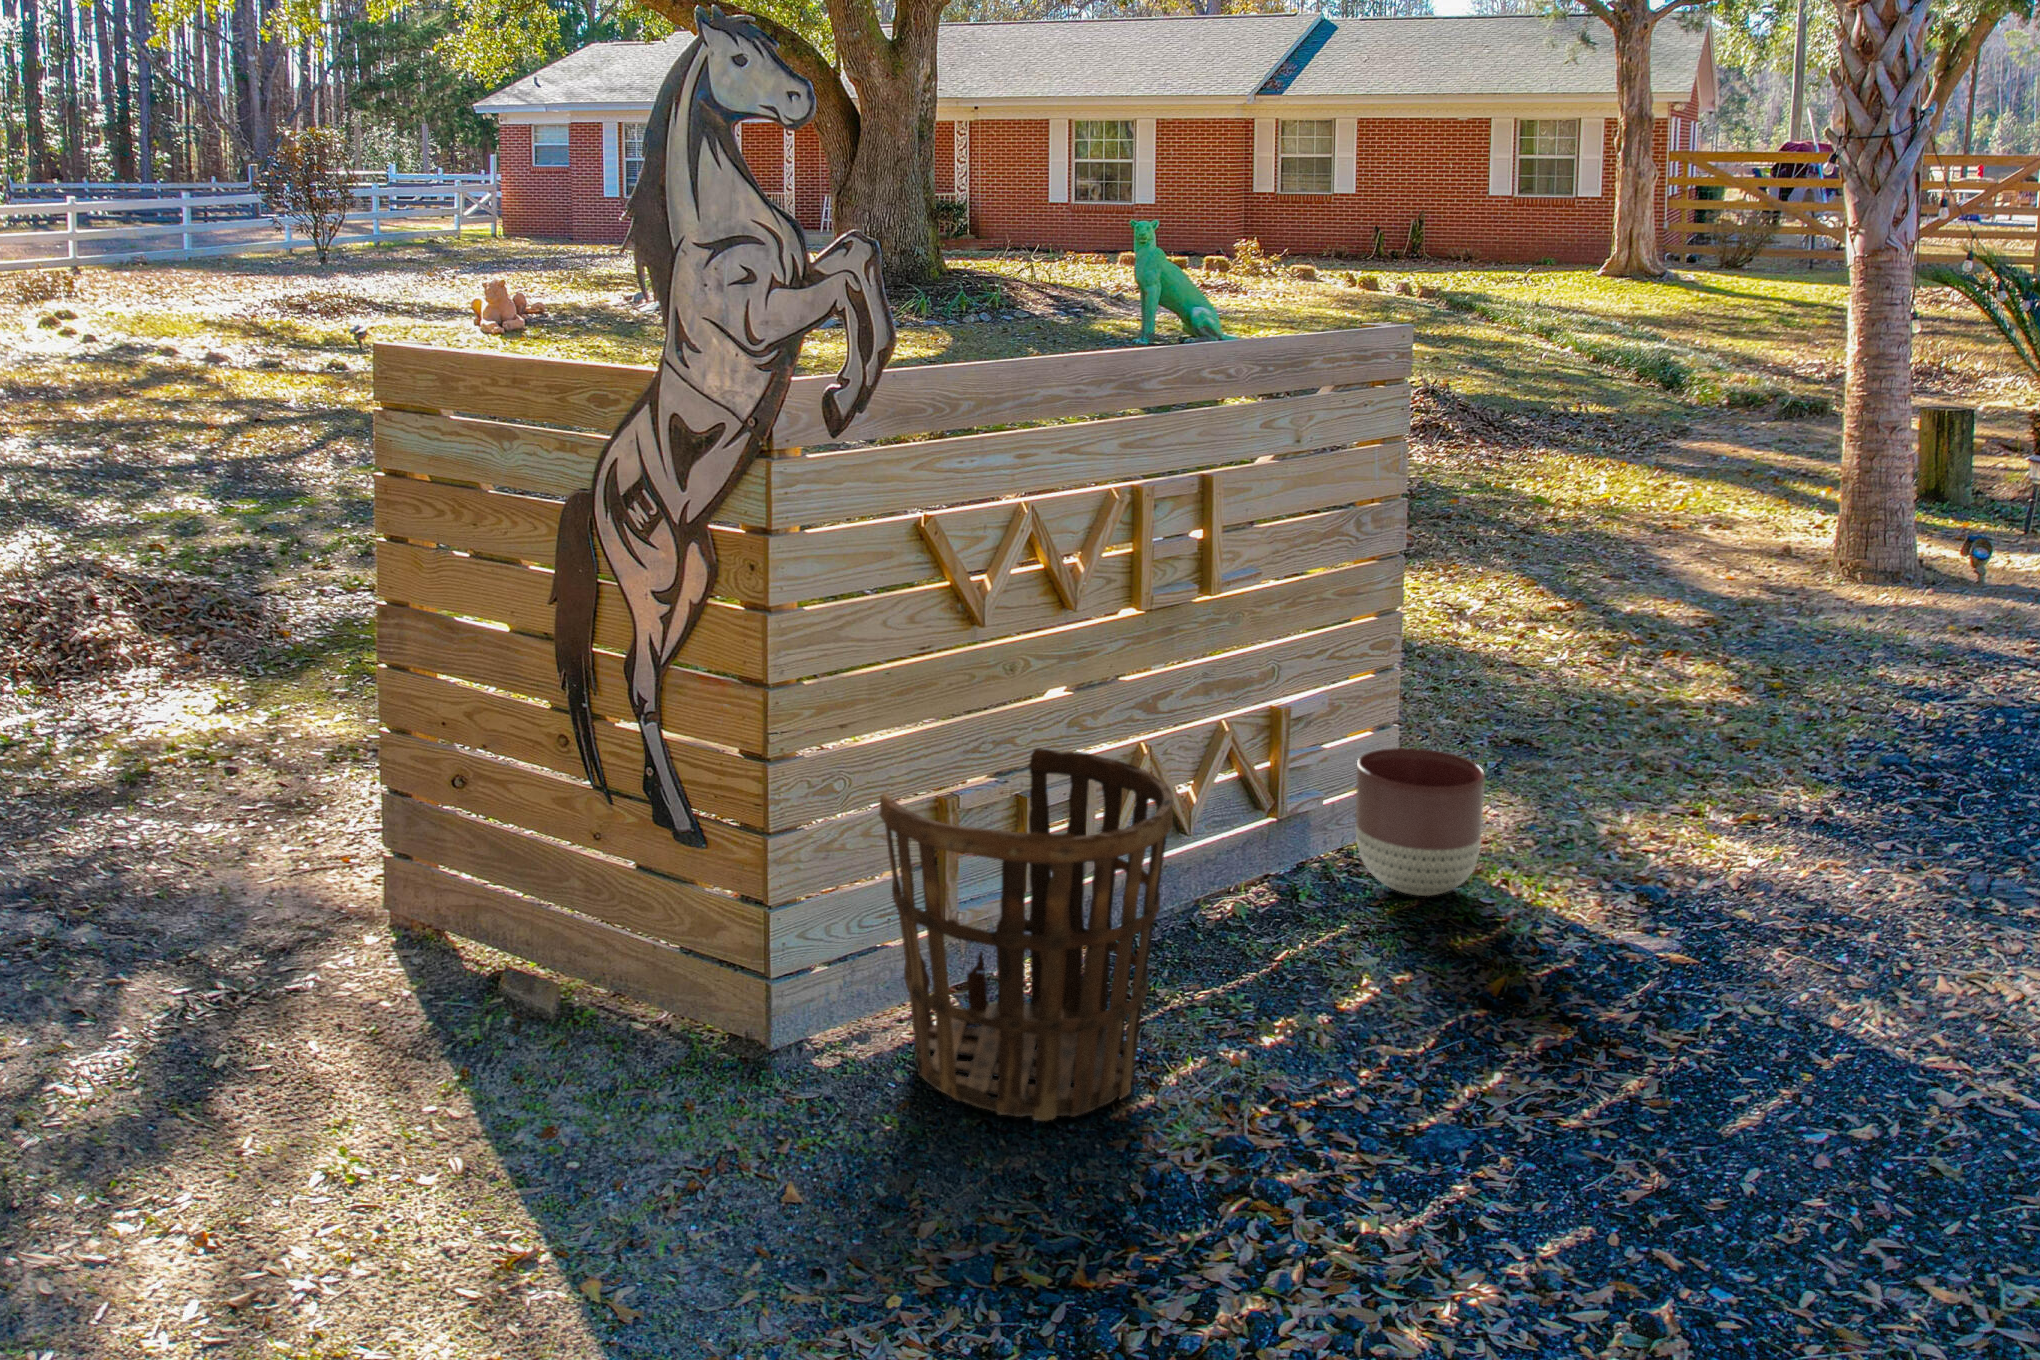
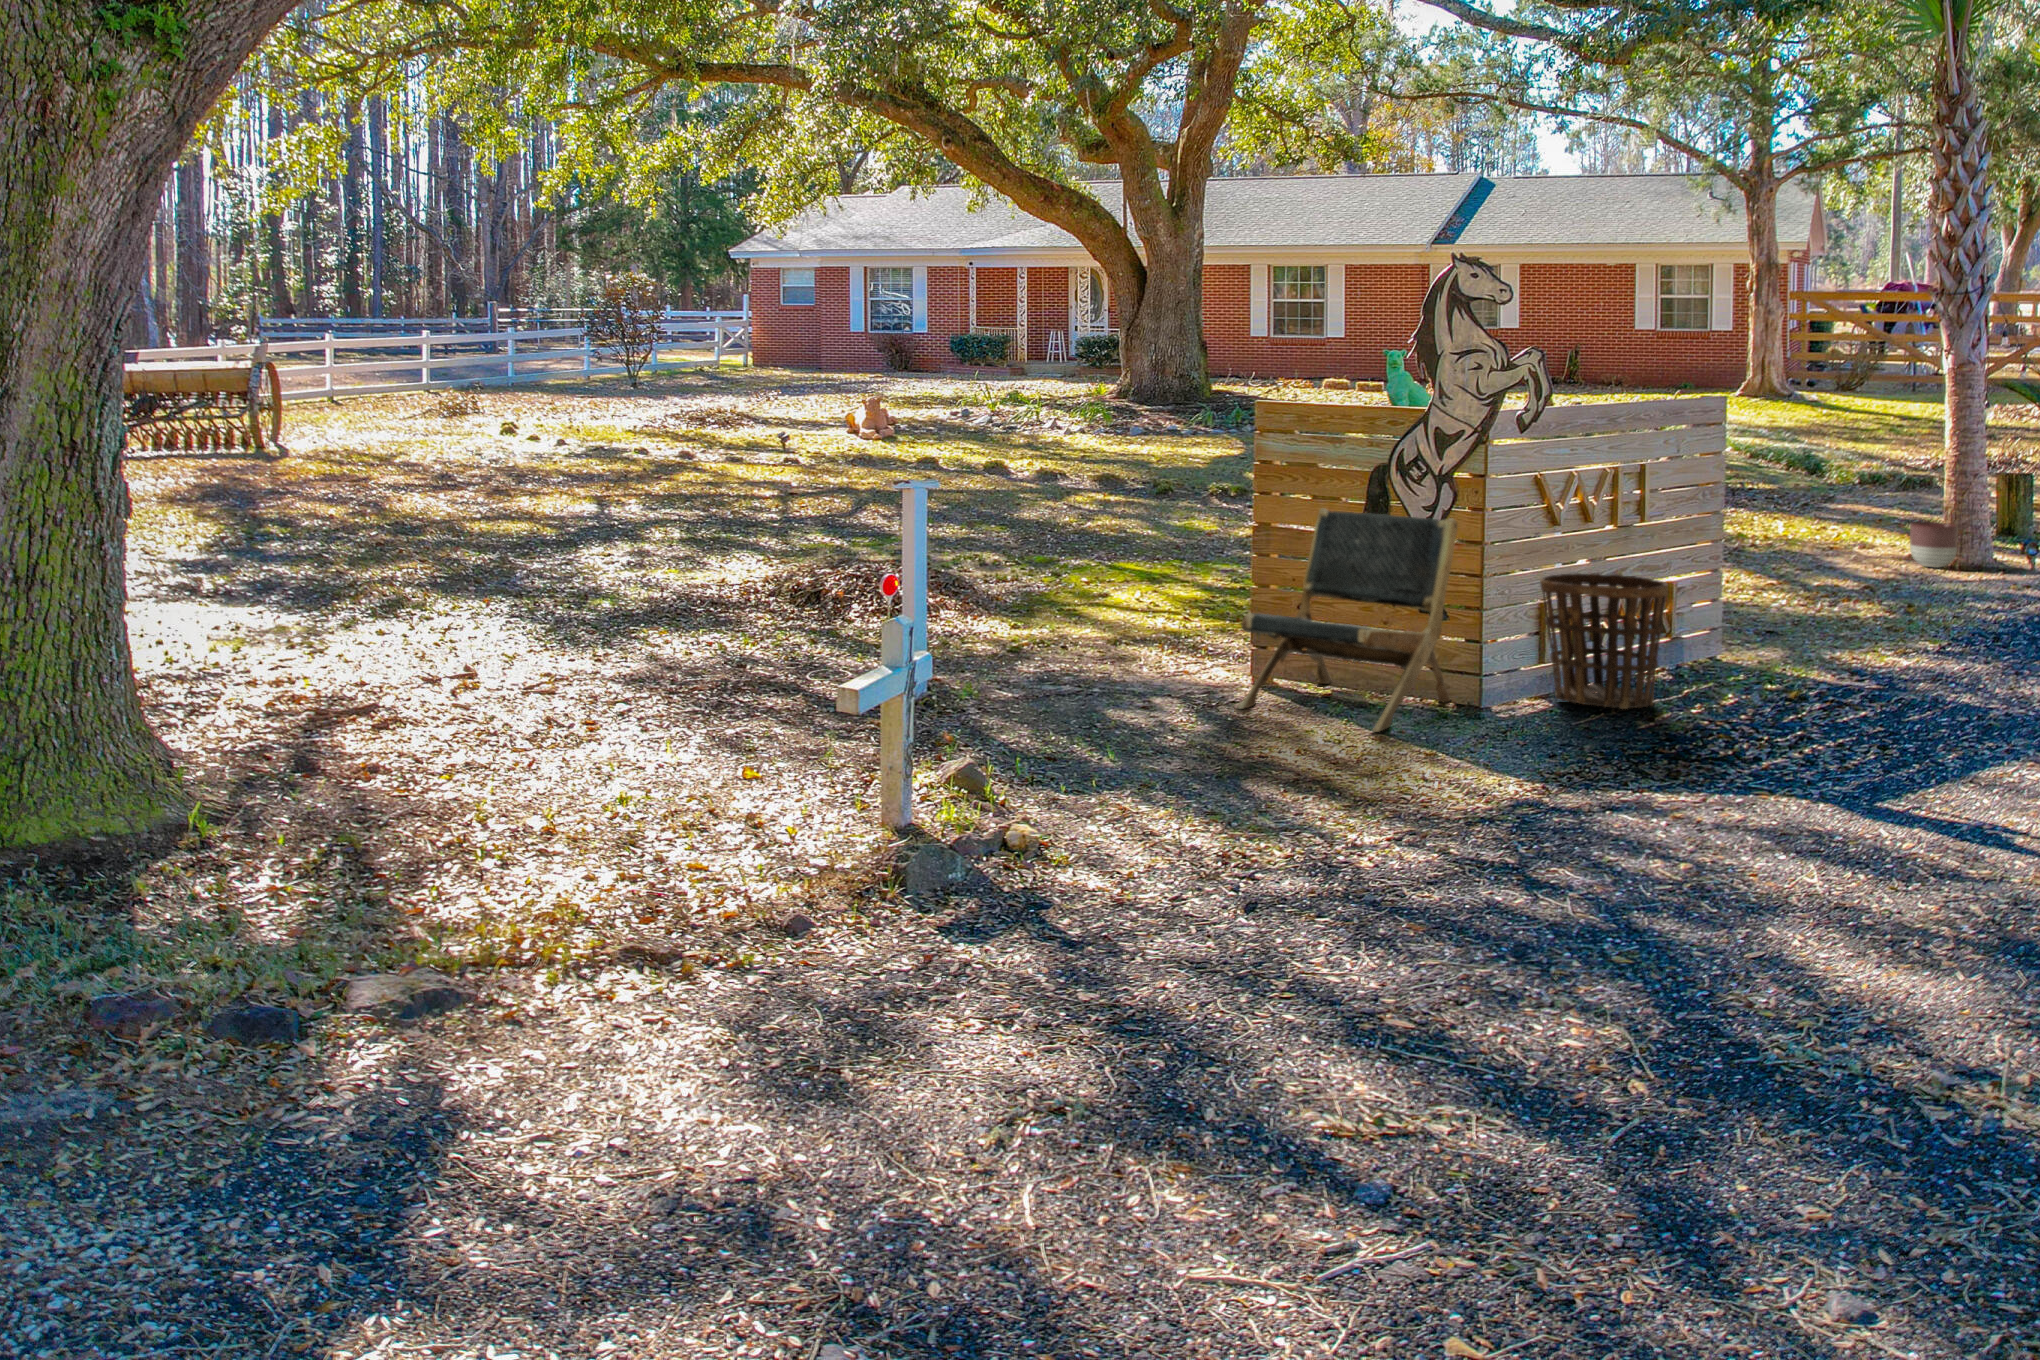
lounge chair: none [68,594,665,1273] -> present [1238,508,1458,732]
planter: present [1356,748,1485,896] -> present [1910,522,1958,568]

